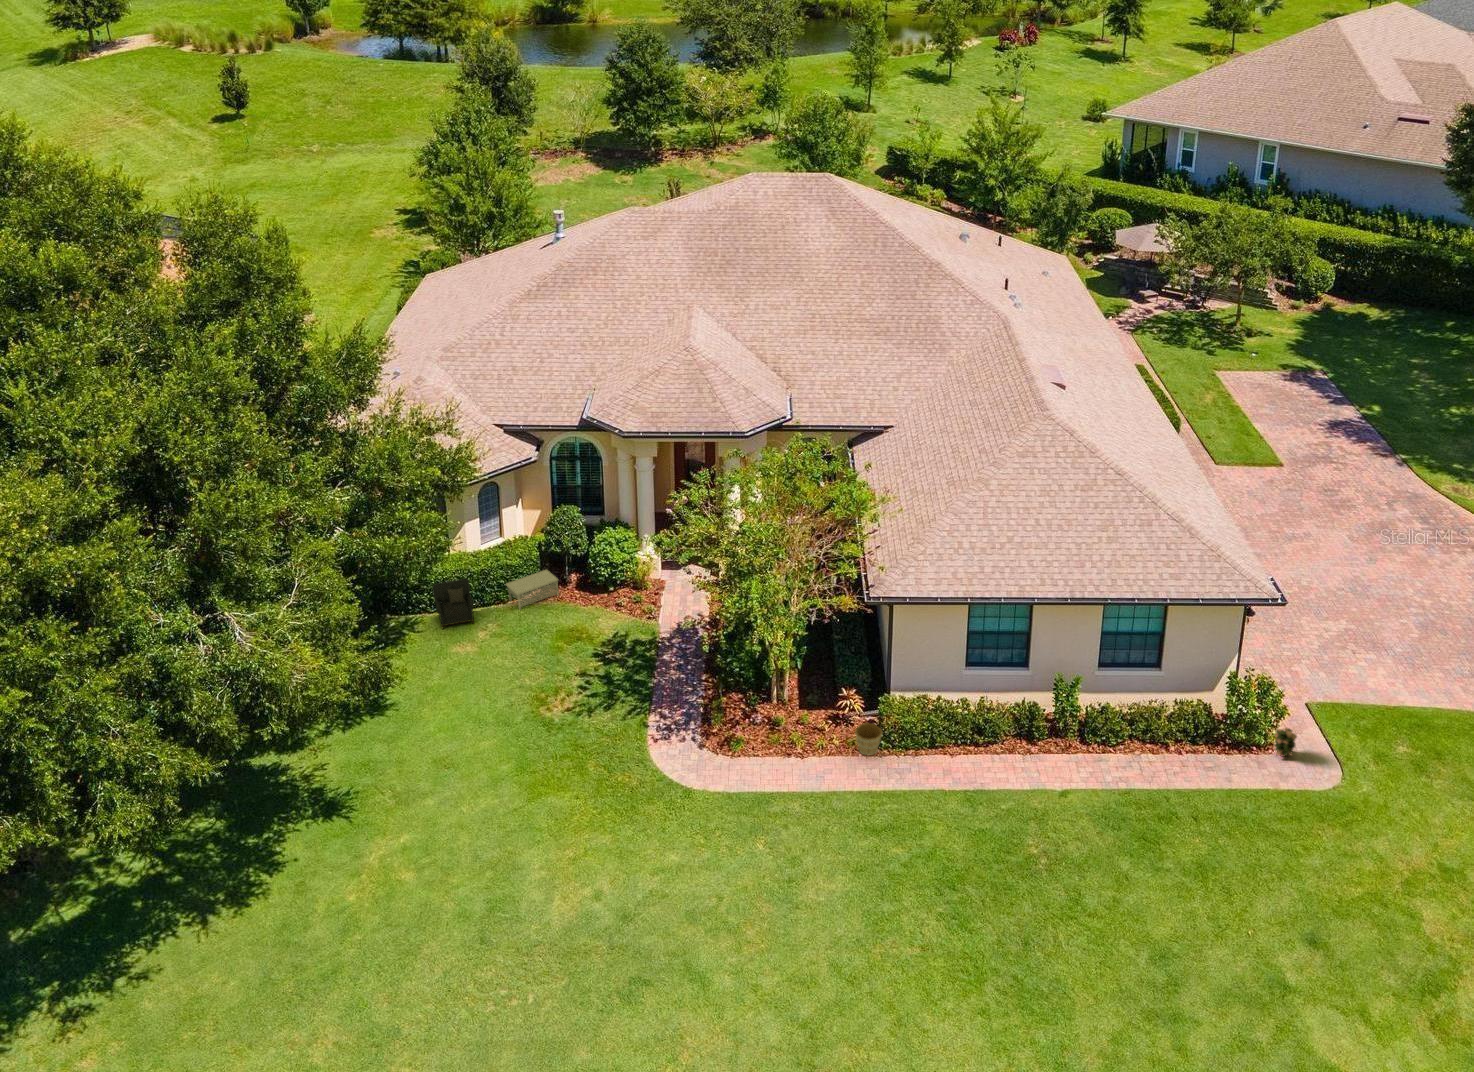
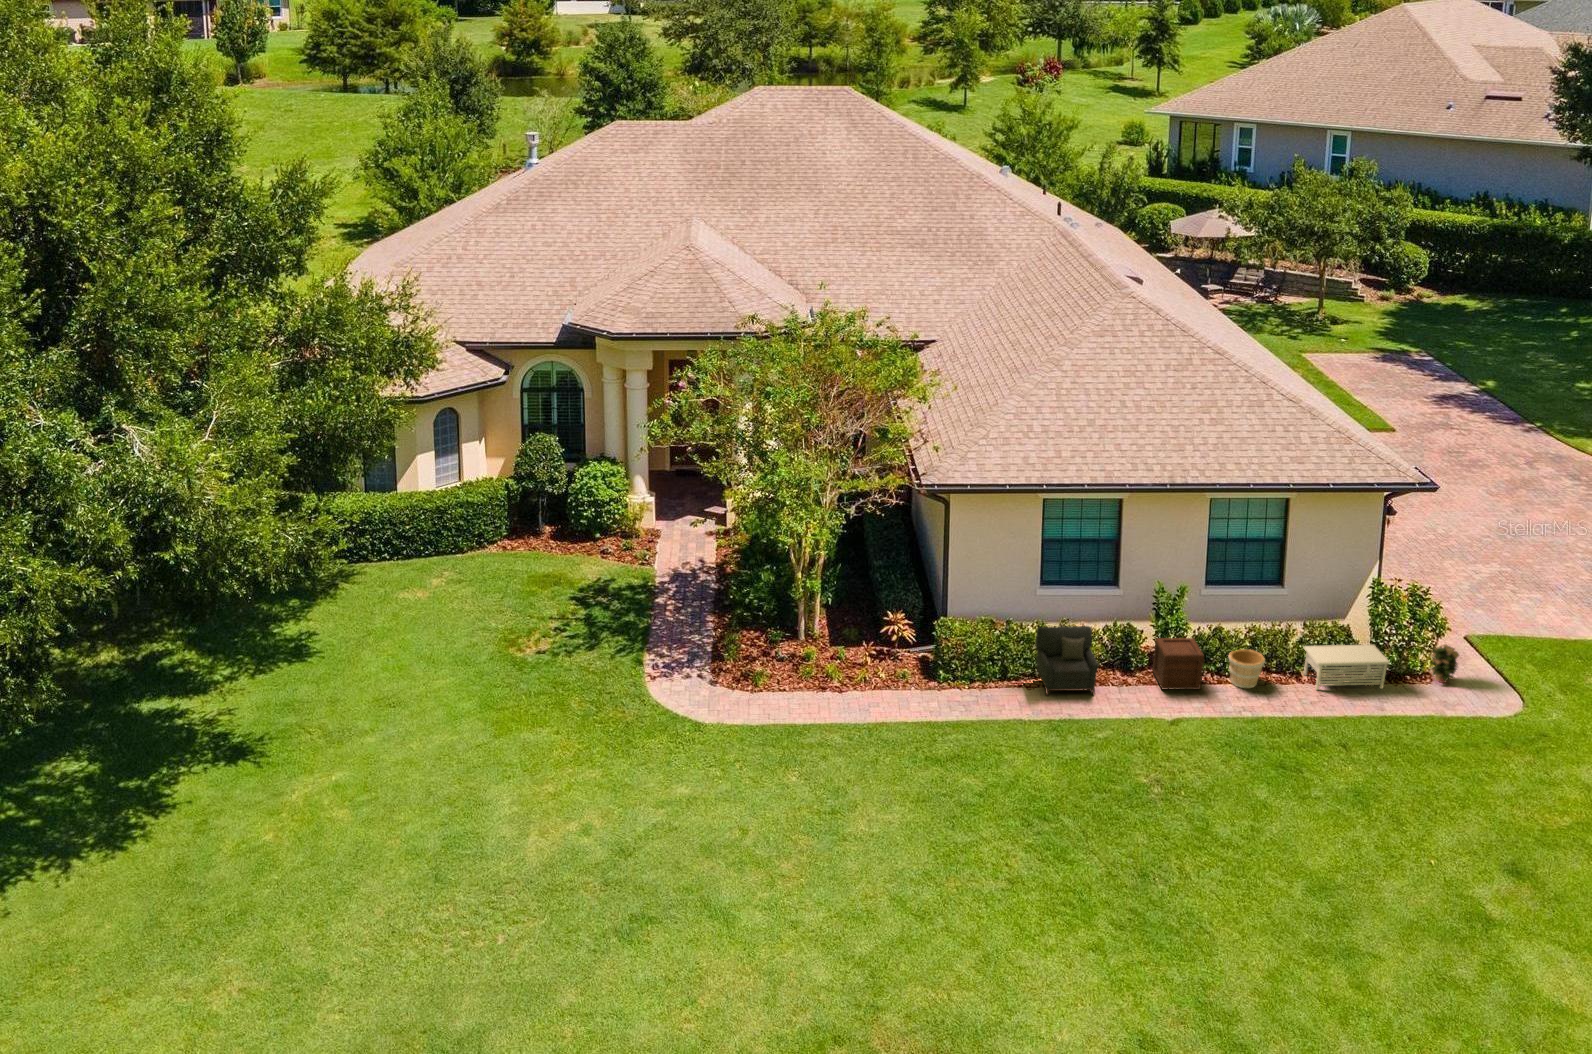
storage bench: present [506,570,559,610] -> present [1304,645,1389,690]
armchair: present [432,578,474,628] -> present [1035,626,1099,695]
wooden crate: none [1051,717,1092,760] -> present [1153,638,1204,690]
wooden bucket: present [855,723,882,755] -> present [1228,650,1265,689]

